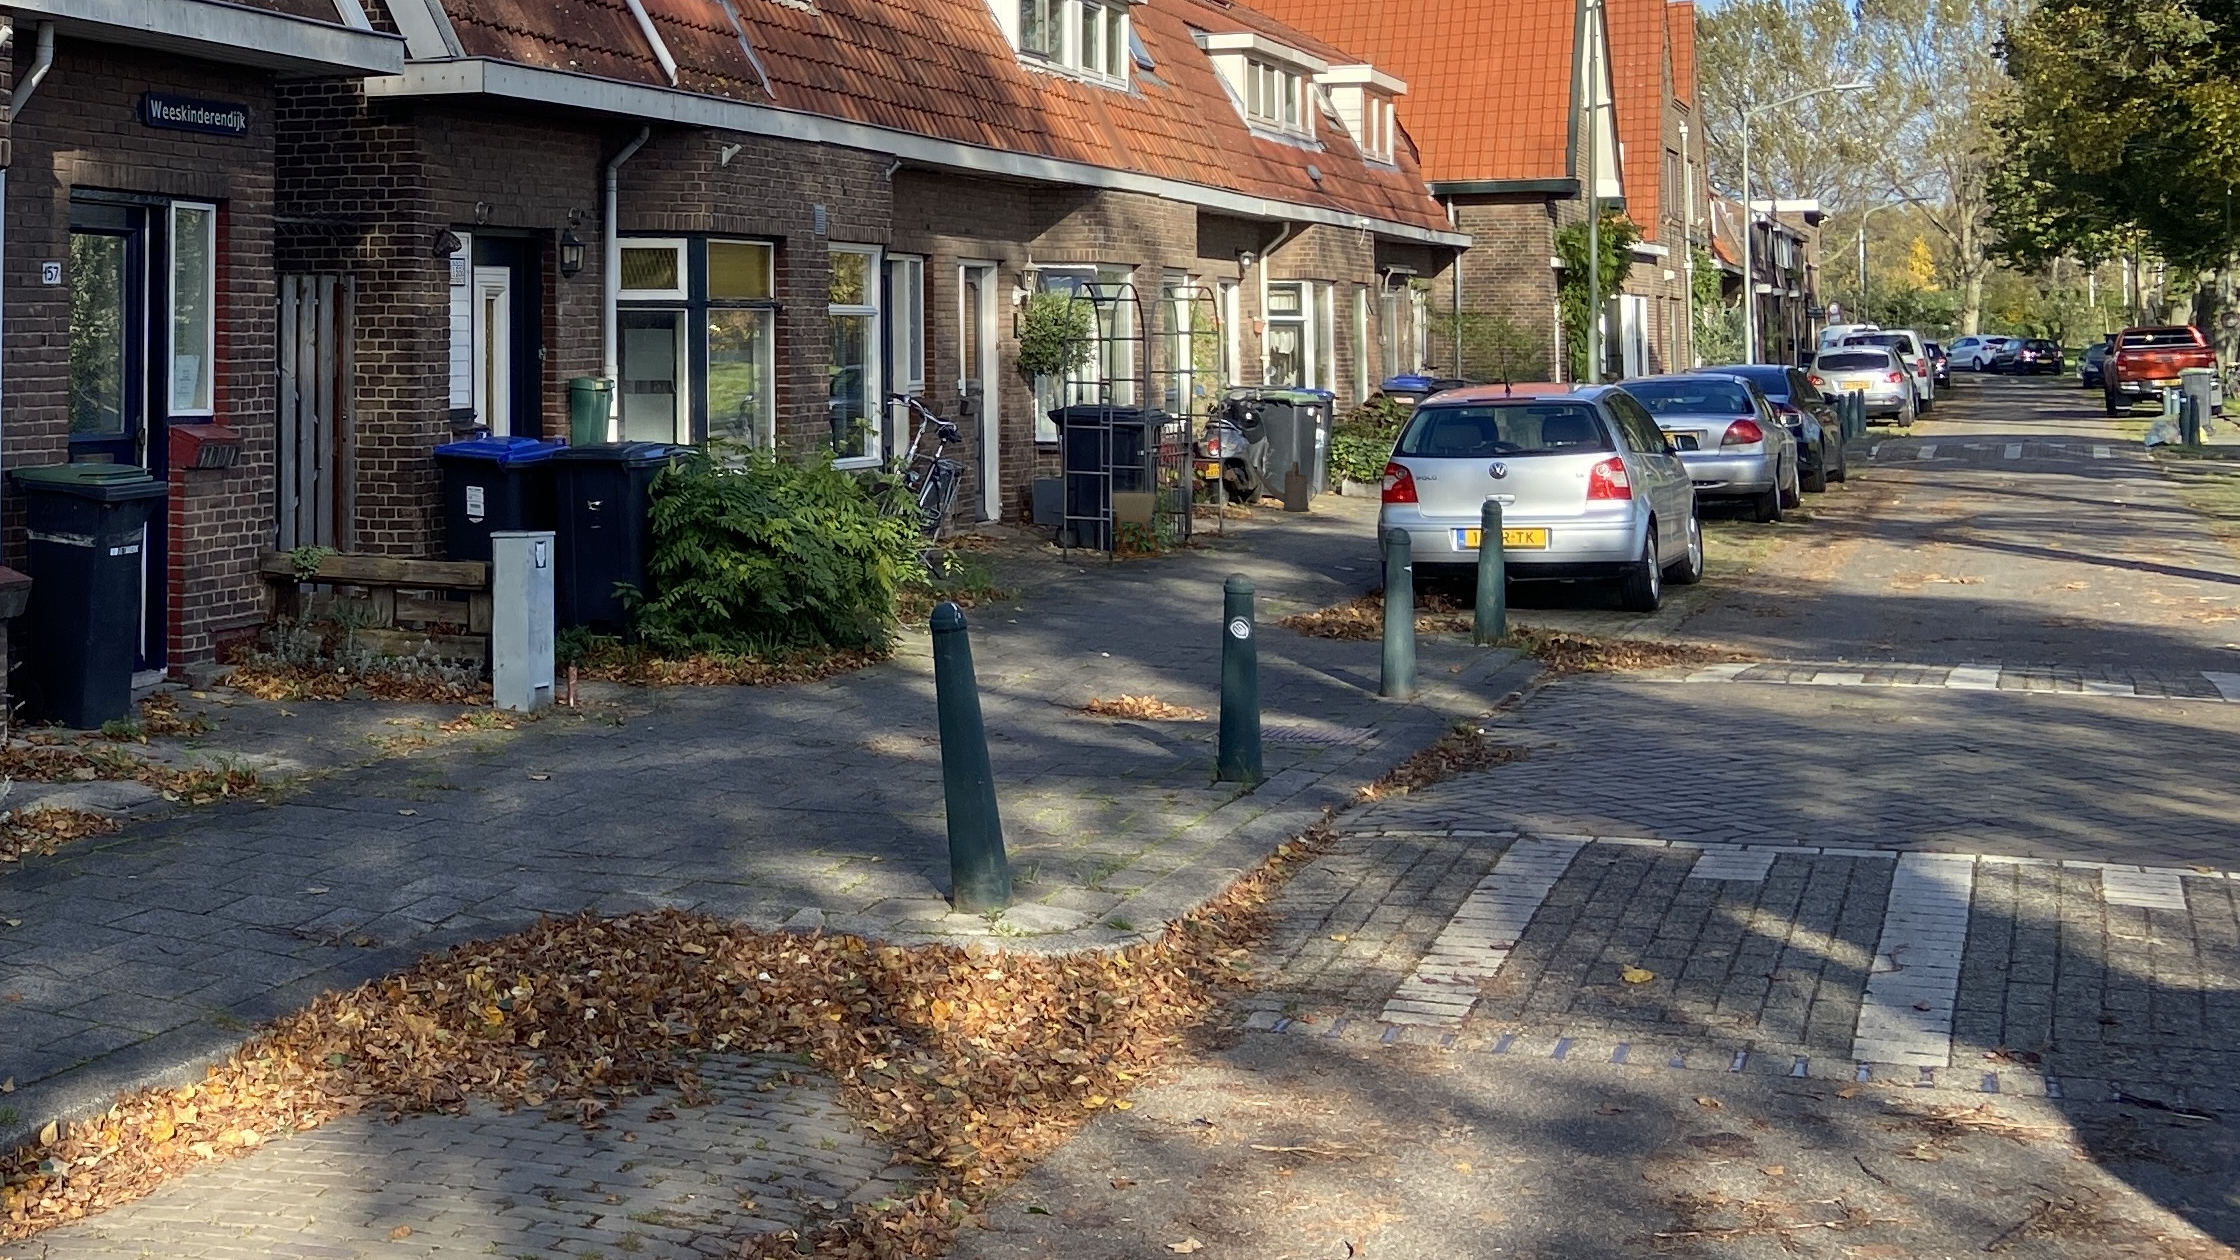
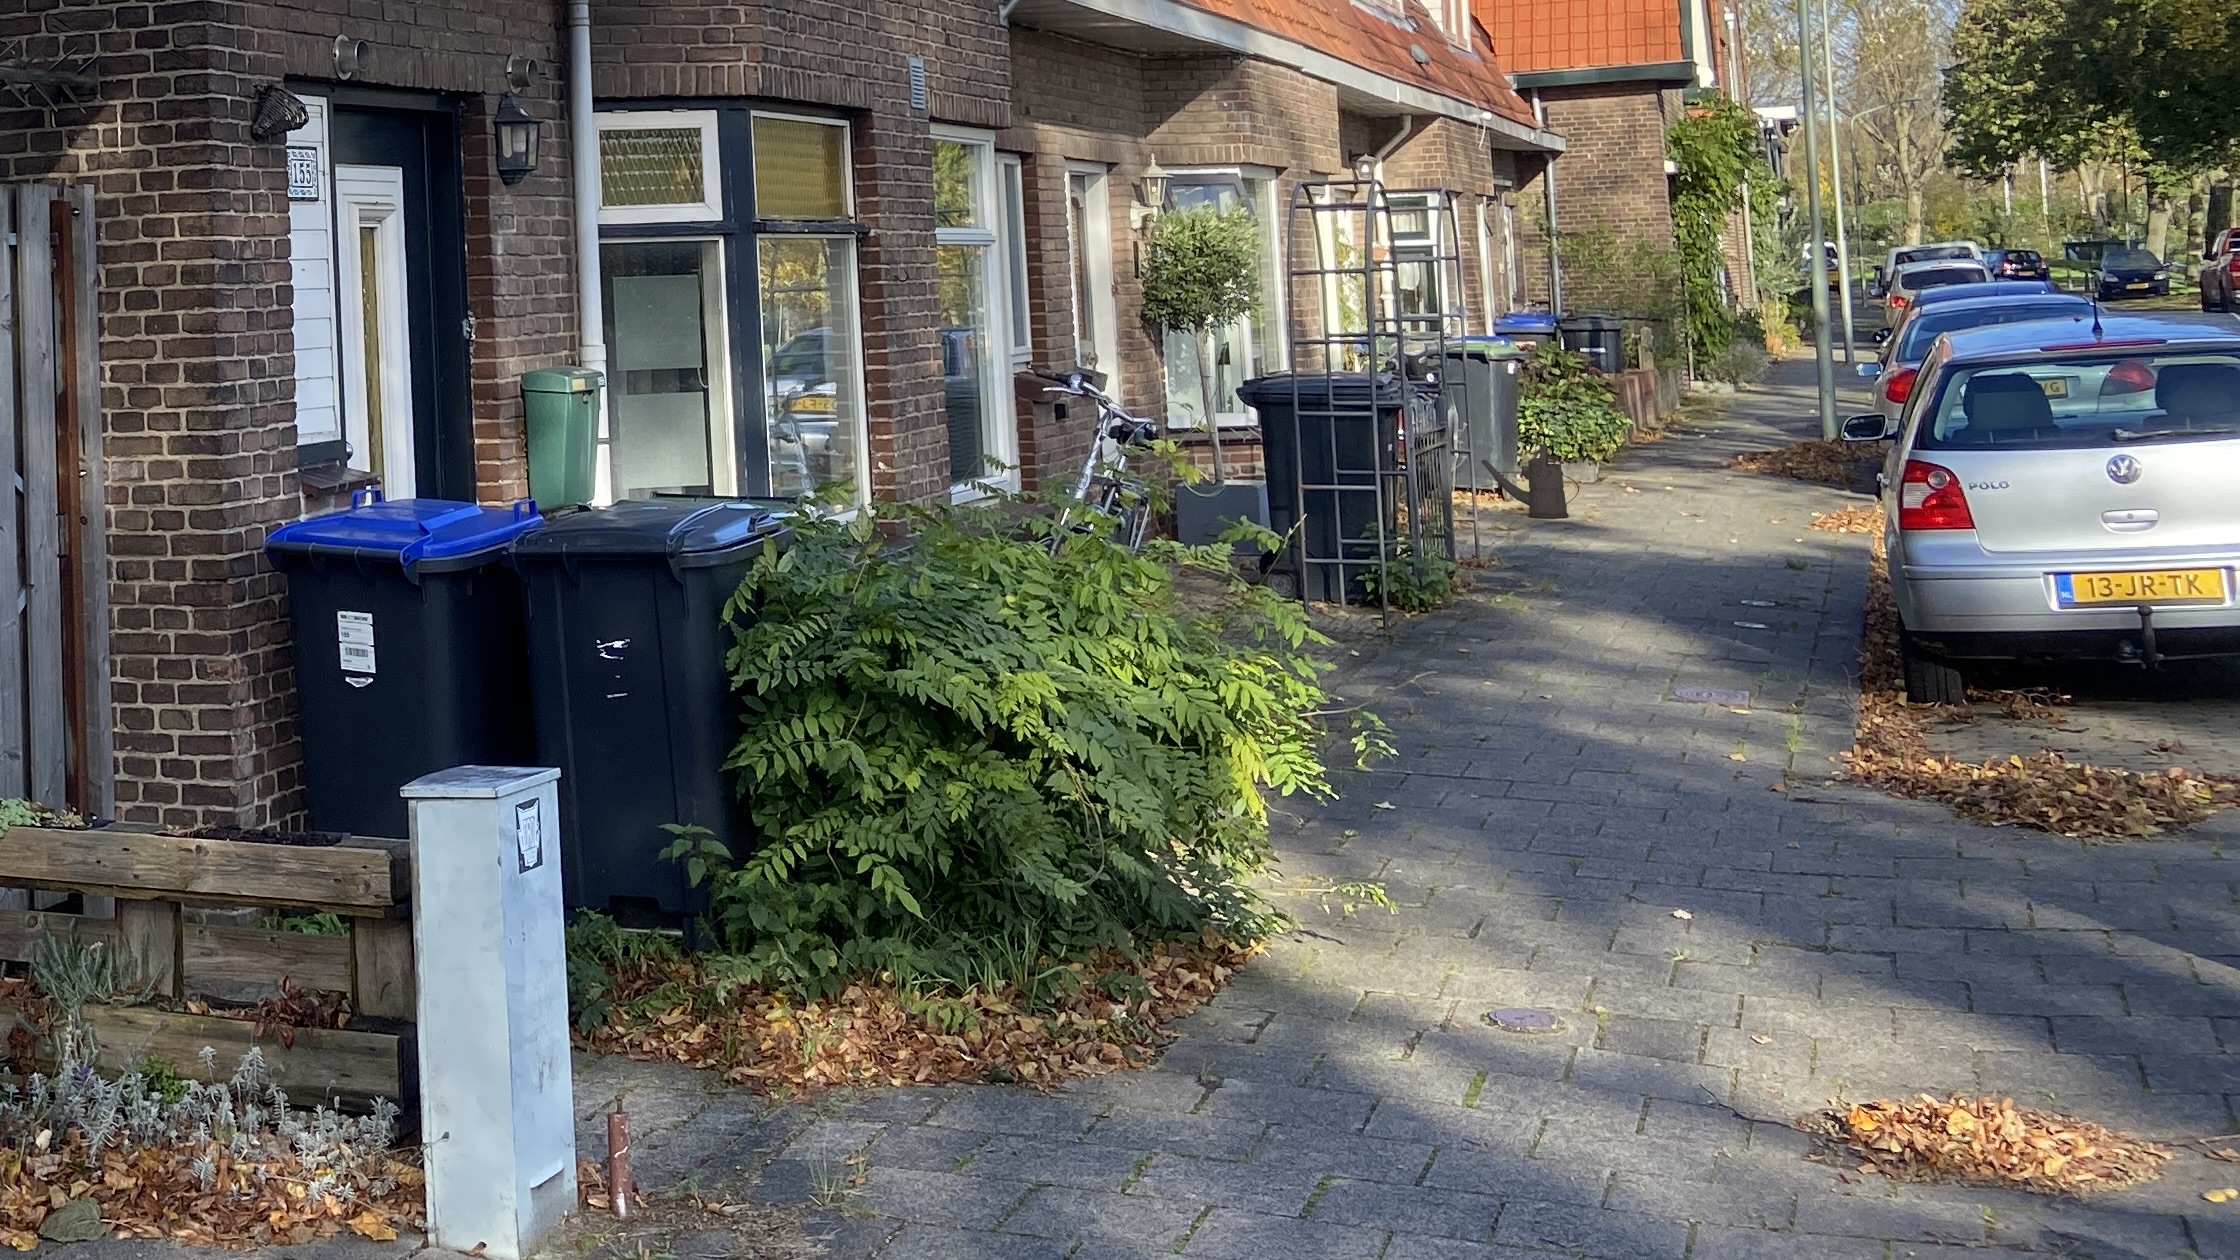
planter: present [1112,493,1156,557] -> none [1383,518,1468,627]

